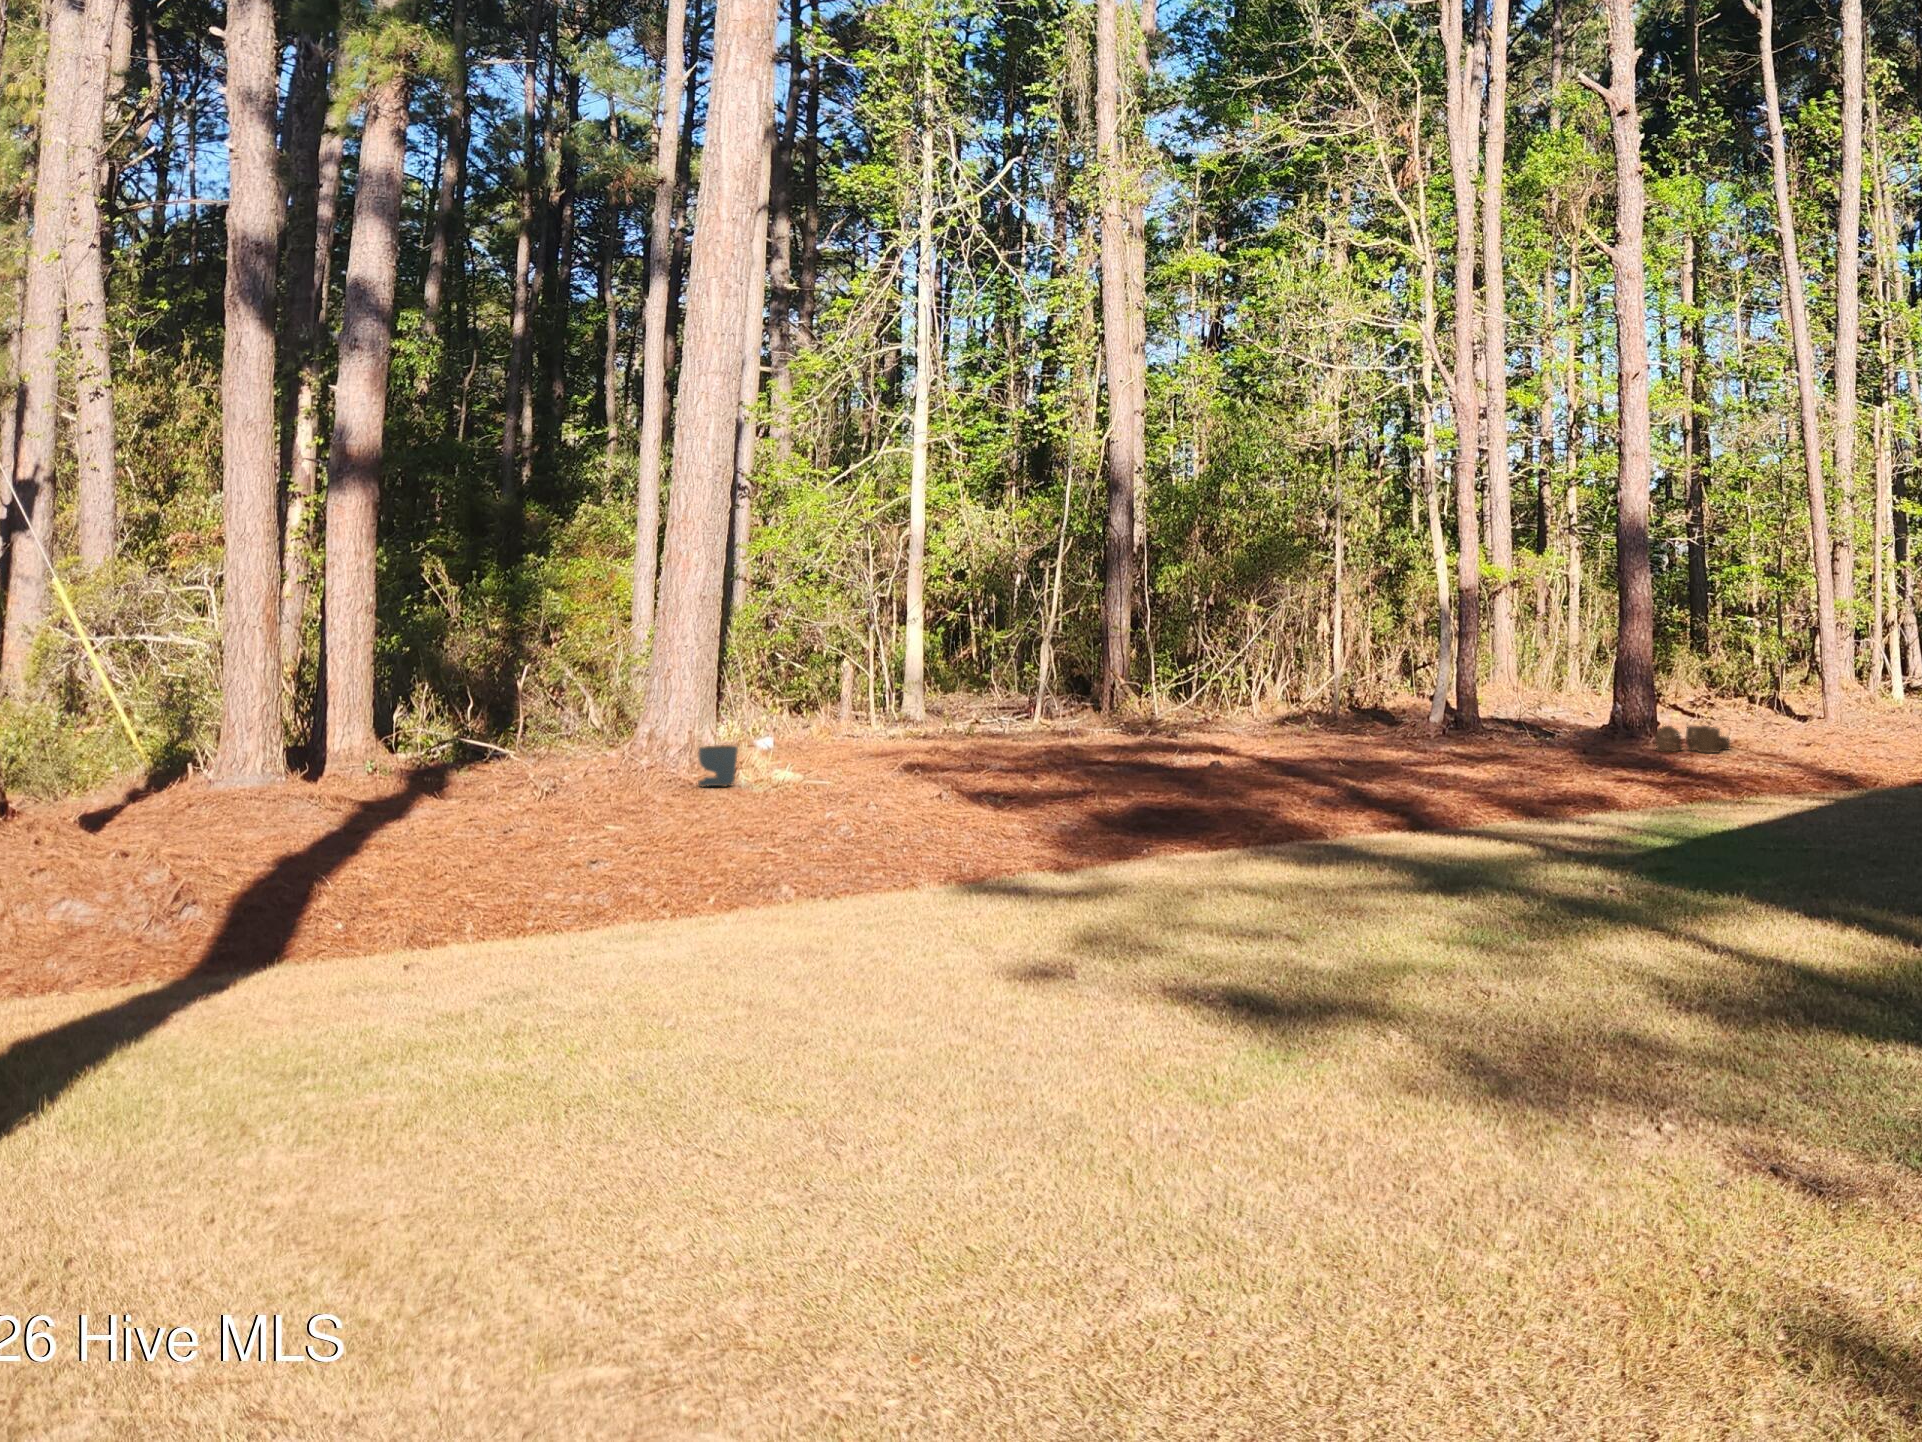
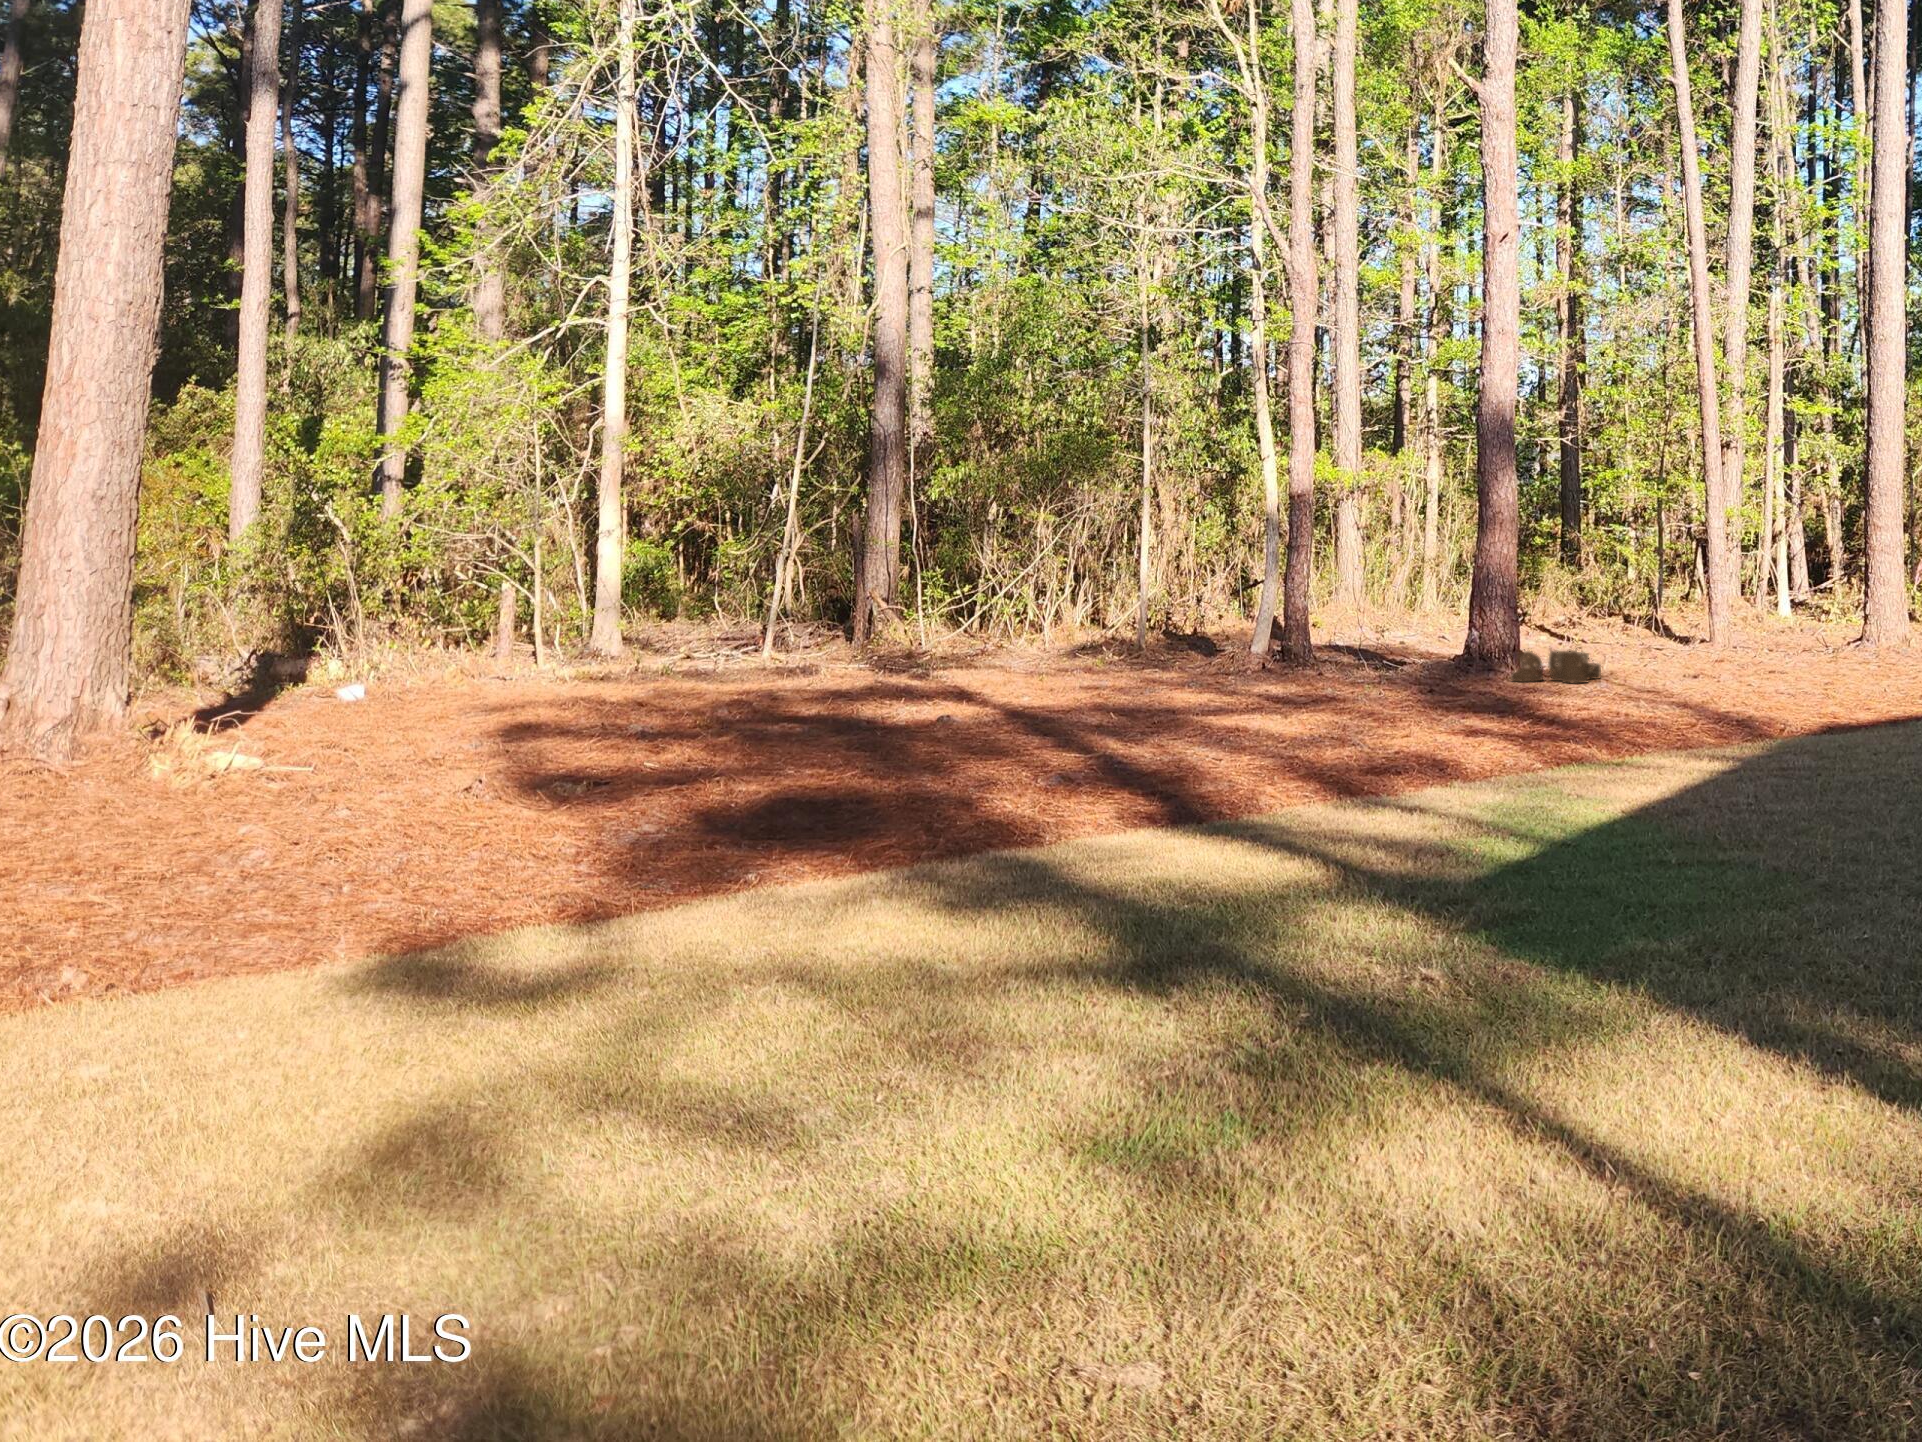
planter: present [698,745,738,787] -> none [53,702,127,767]

